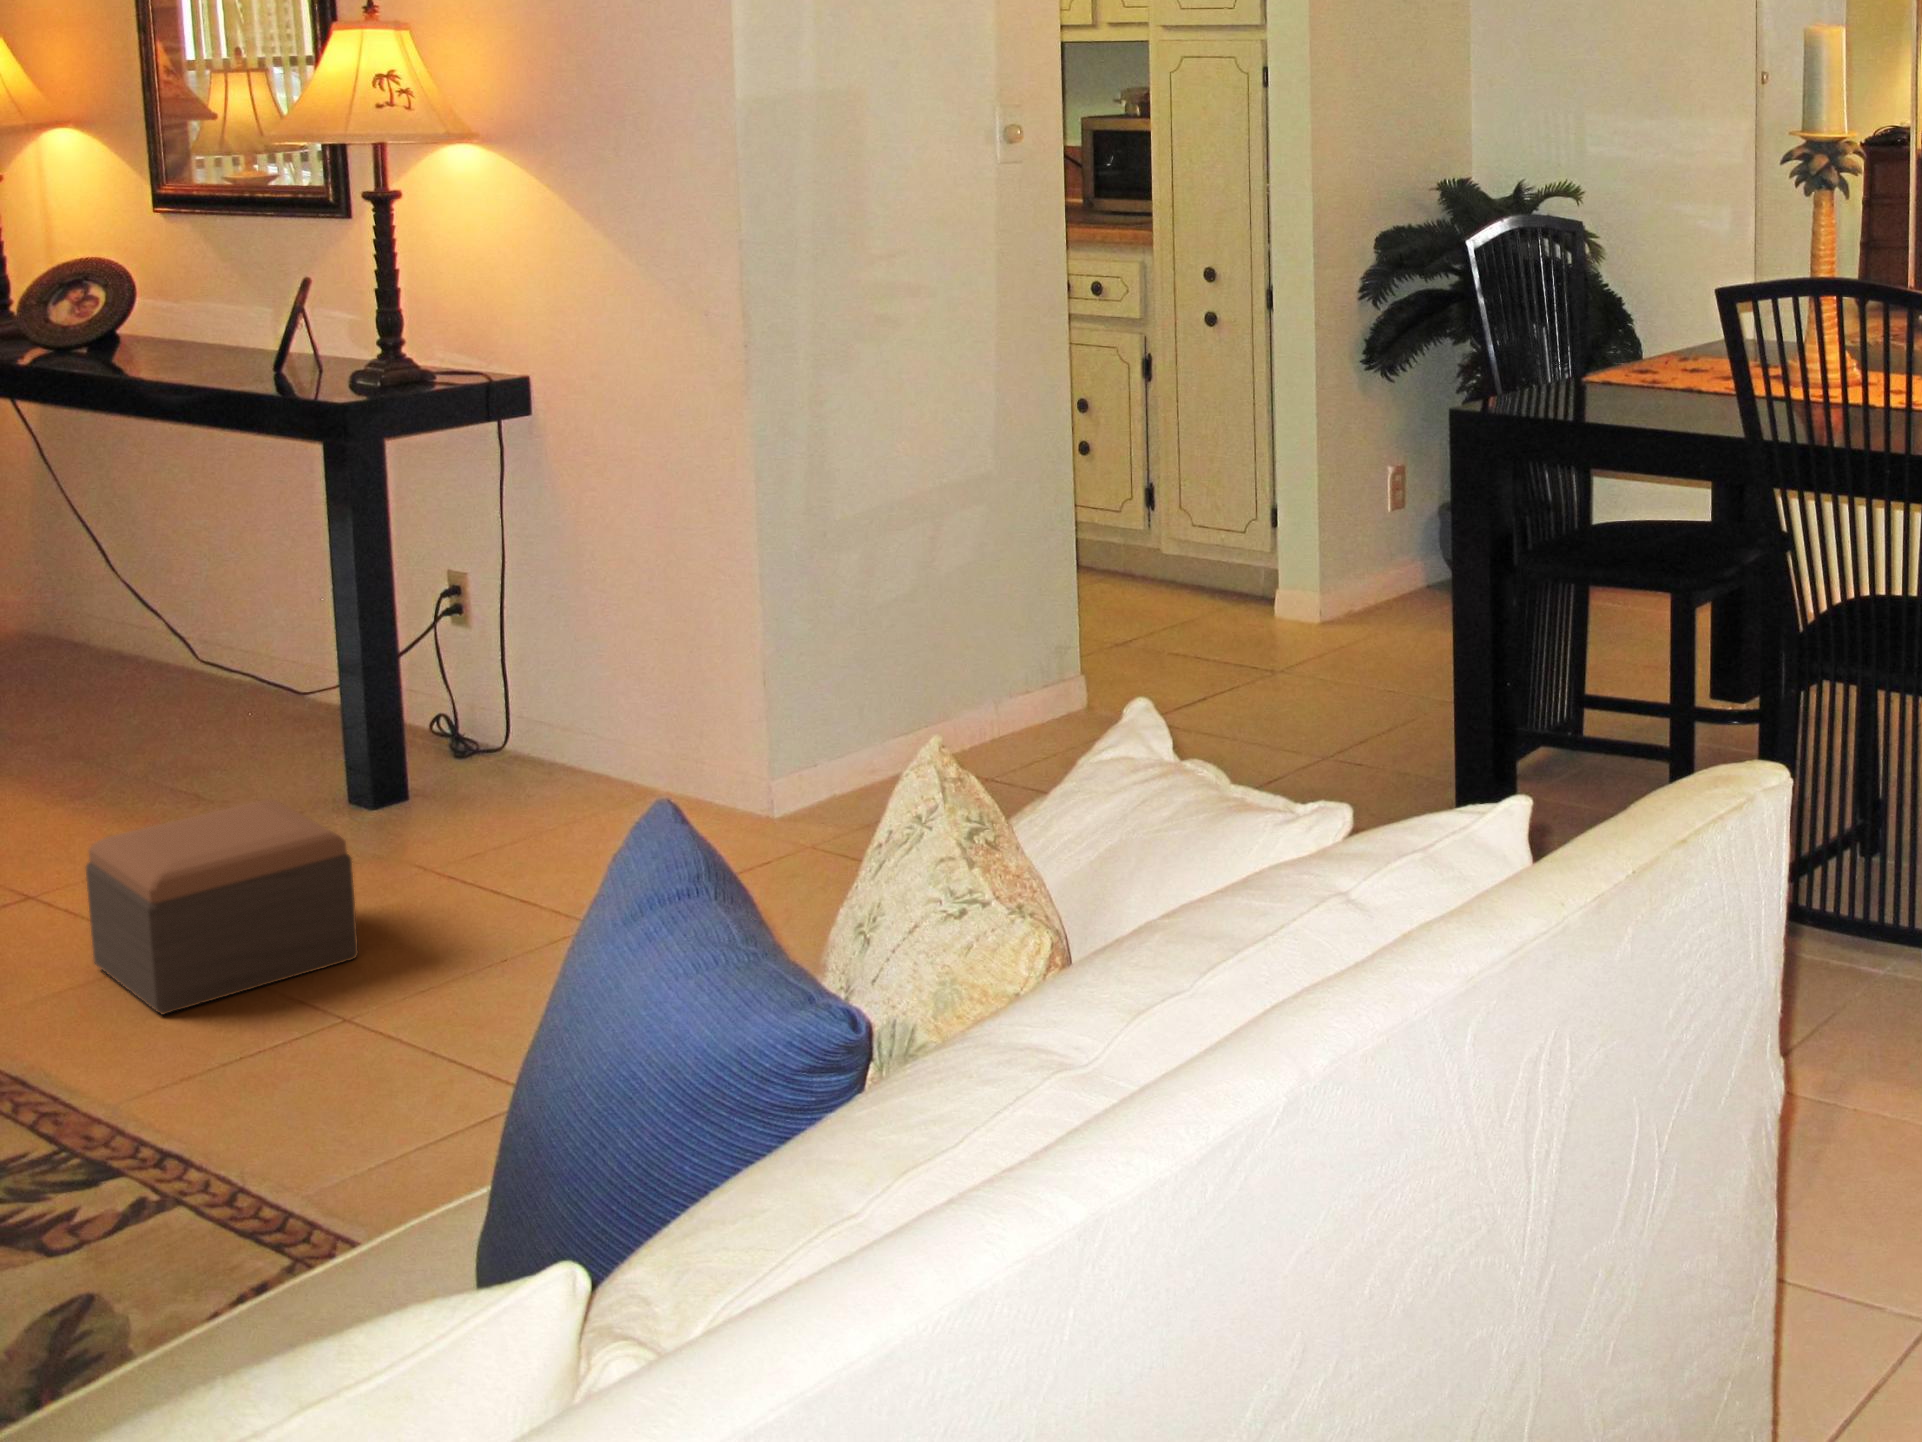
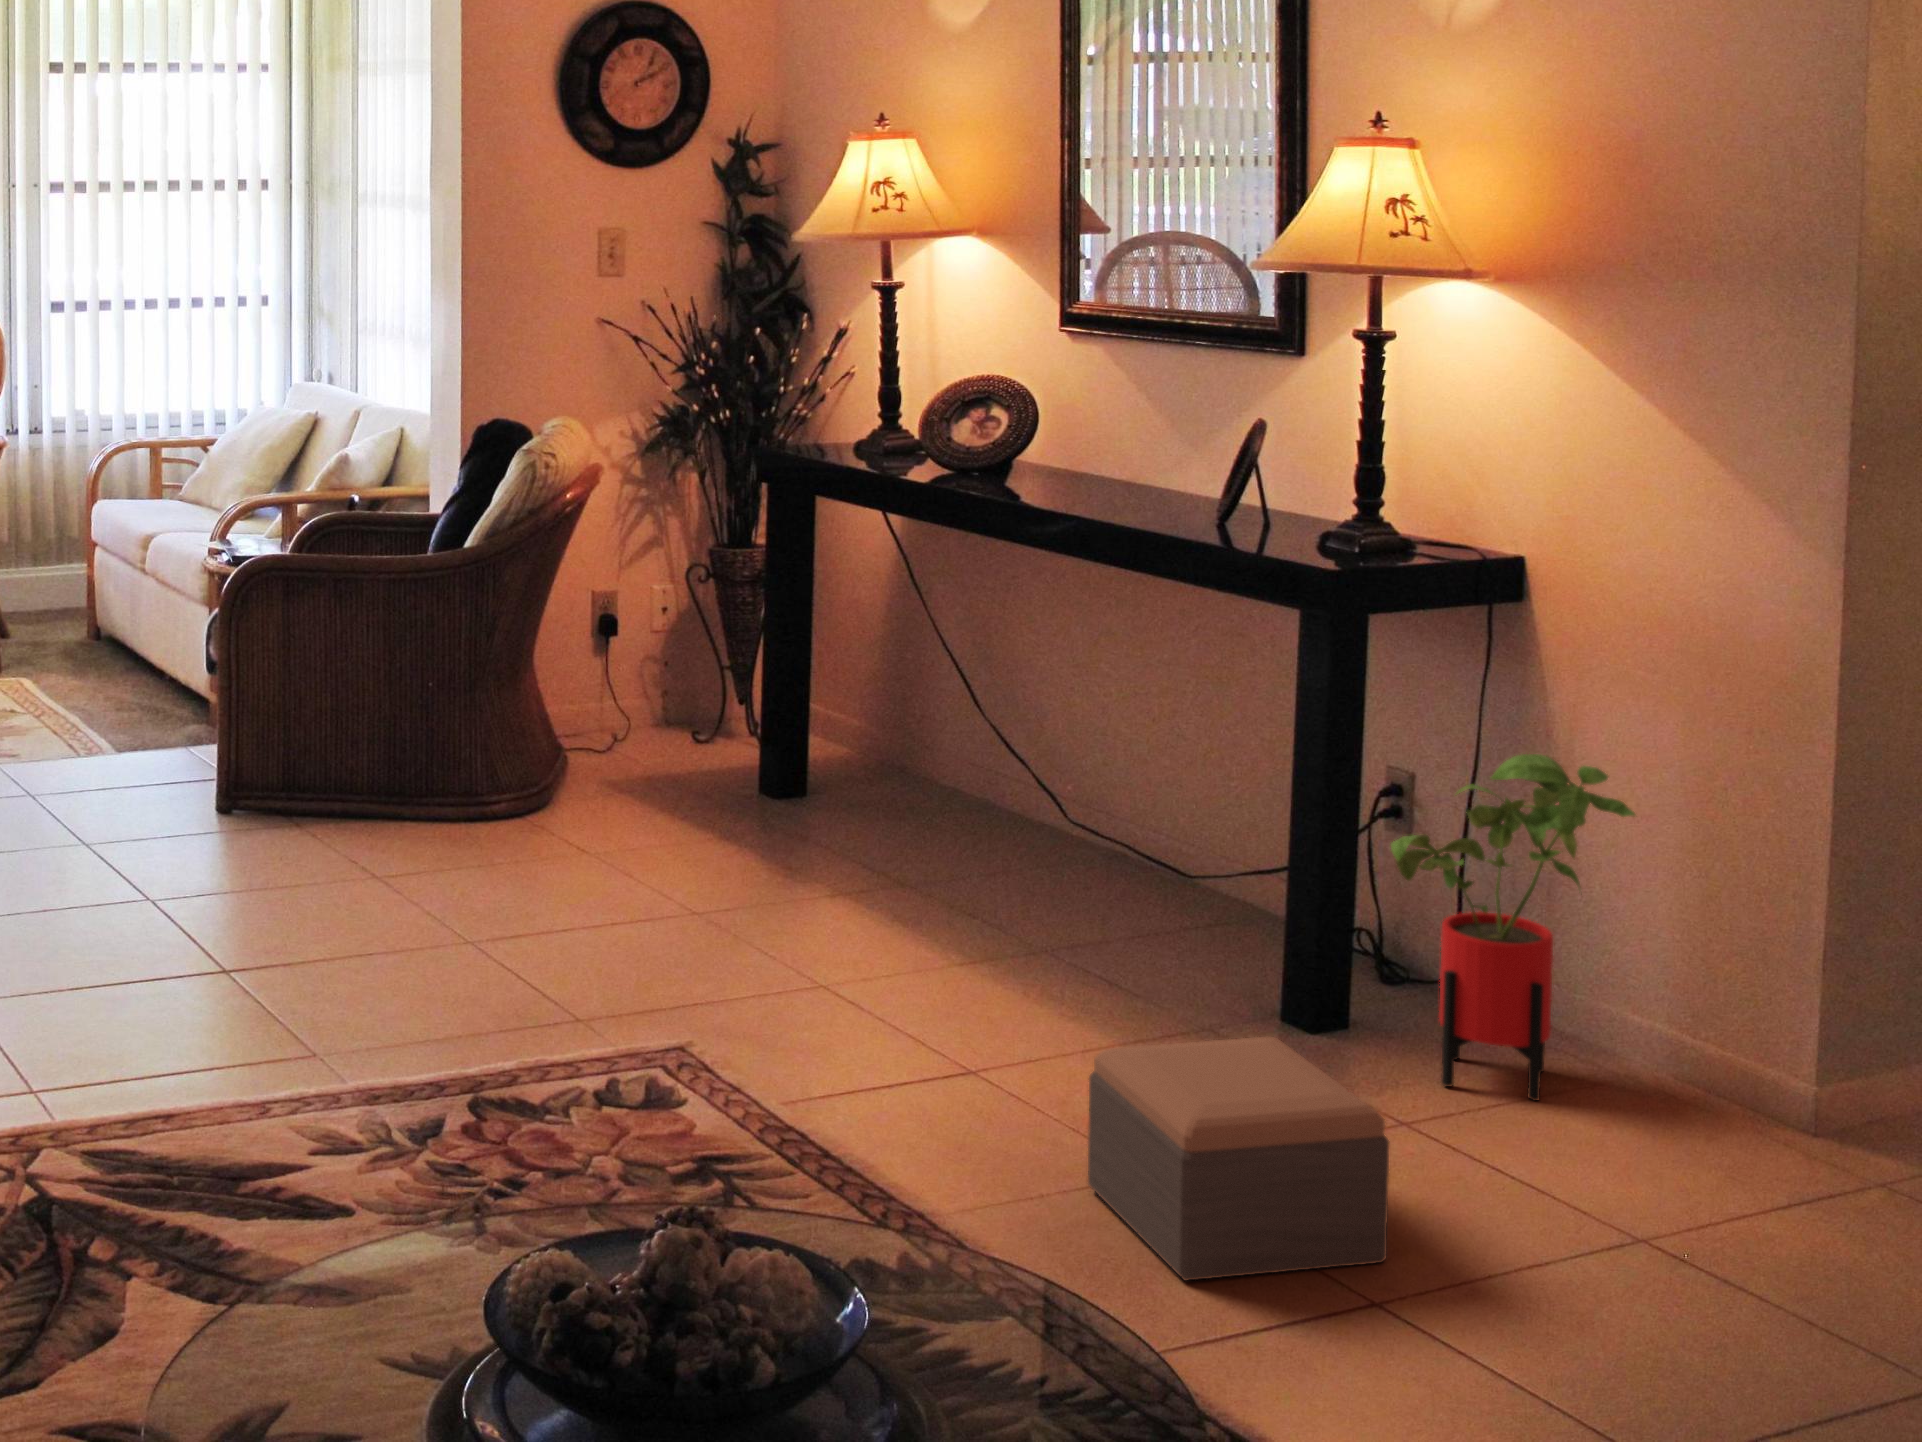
house plant: none [399,531,597,820] -> present [1391,754,1635,1101]

